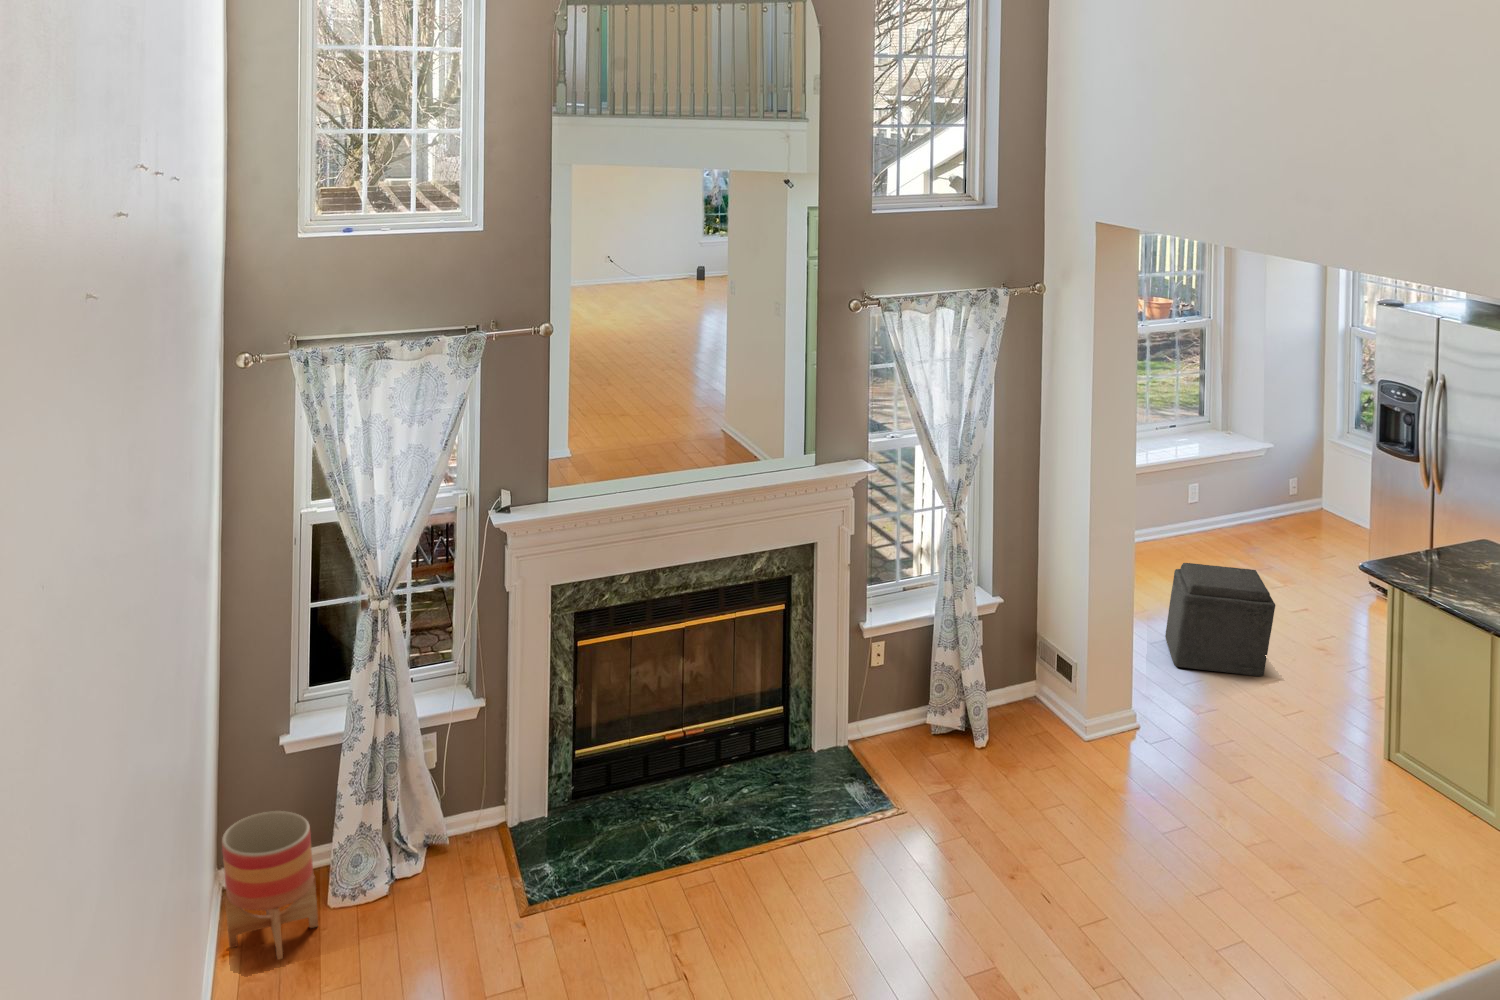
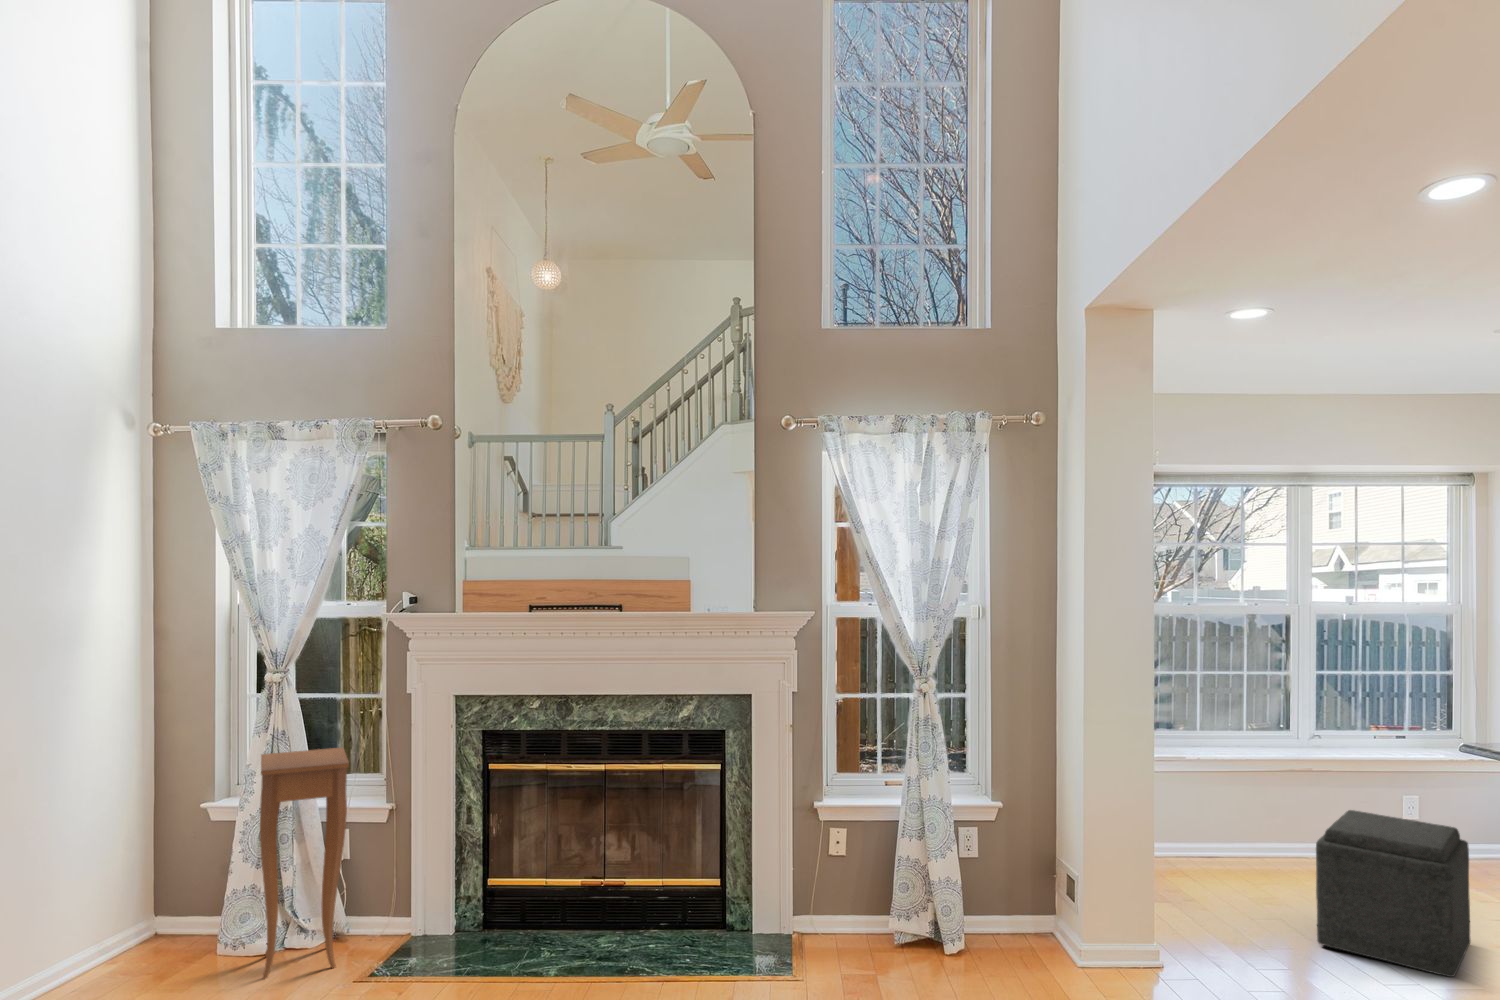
side table: none [380,659,507,909] -> present [260,748,349,979]
planter: present [222,811,318,959] -> none [92,851,176,983]

